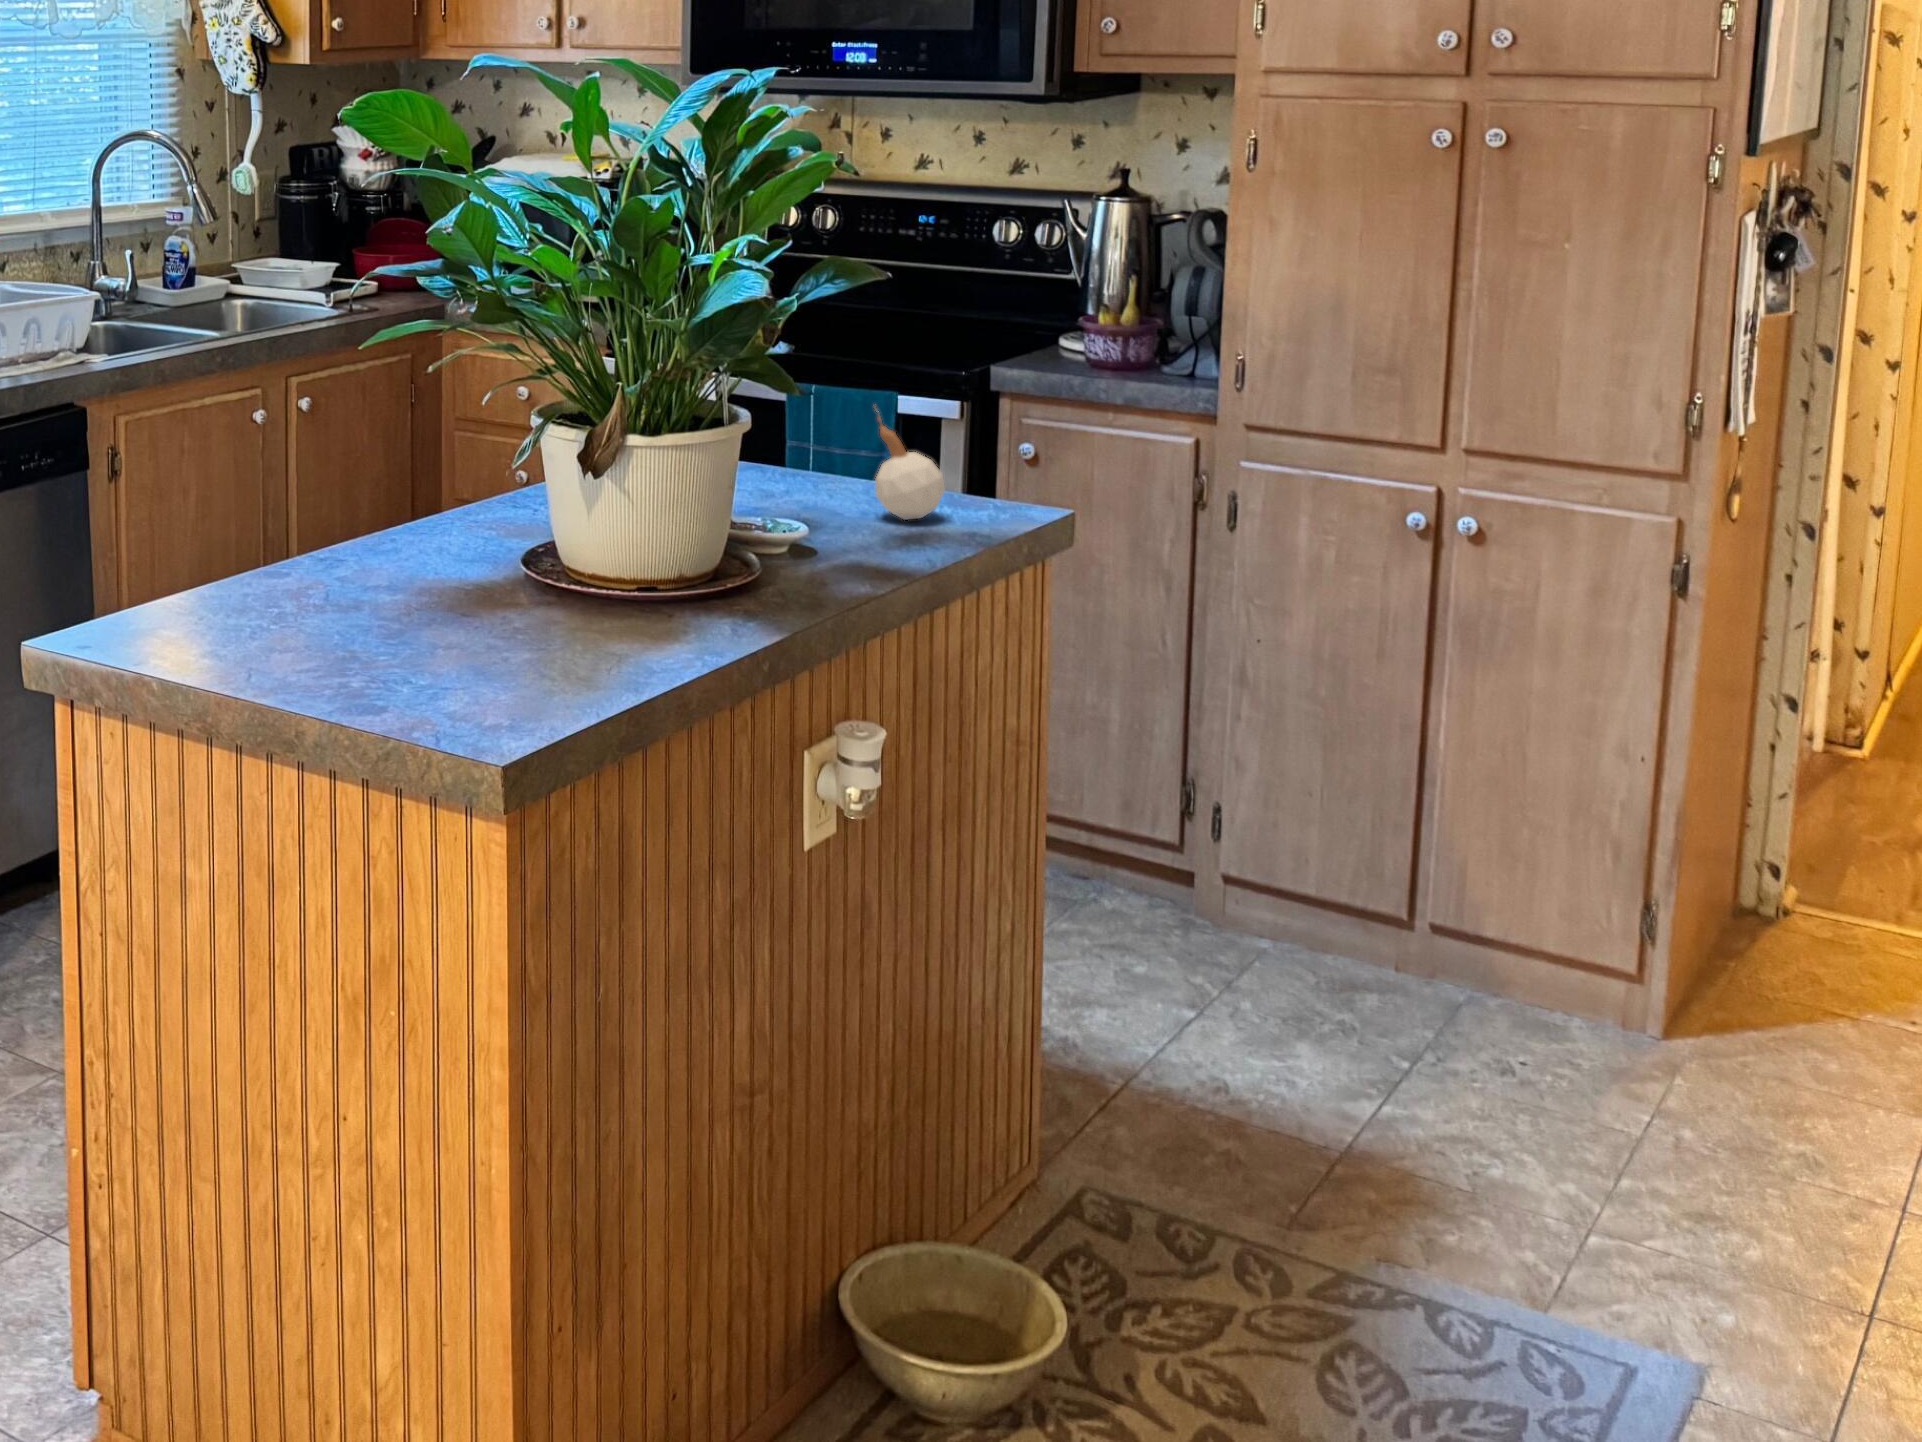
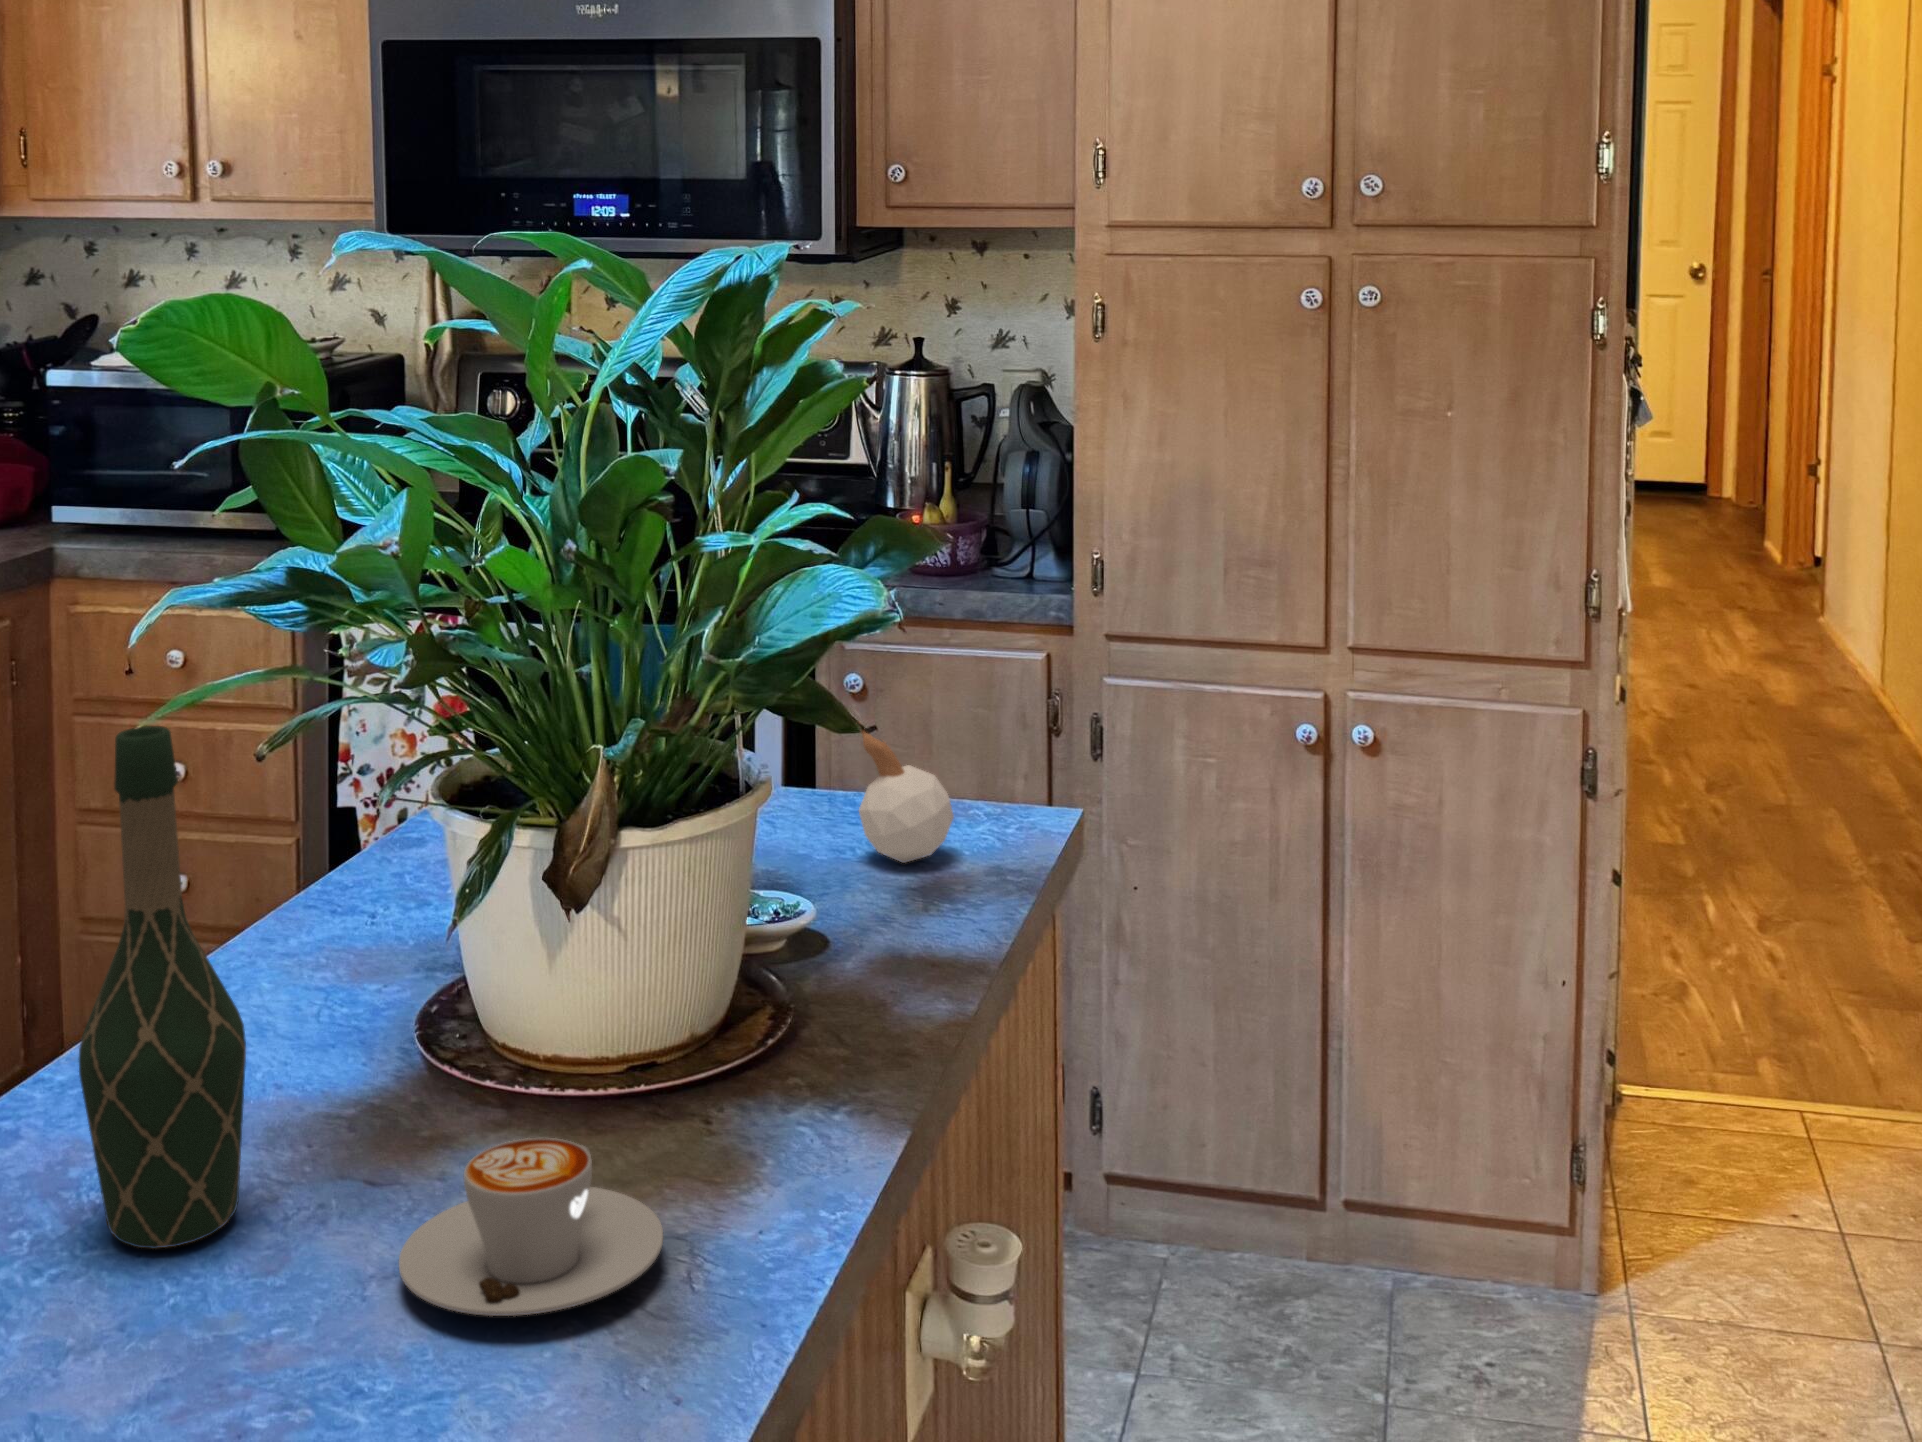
wine bottle: none [297,338,390,631] -> present [79,726,246,1249]
coffee cup: none [449,593,603,675] -> present [399,1138,663,1316]

